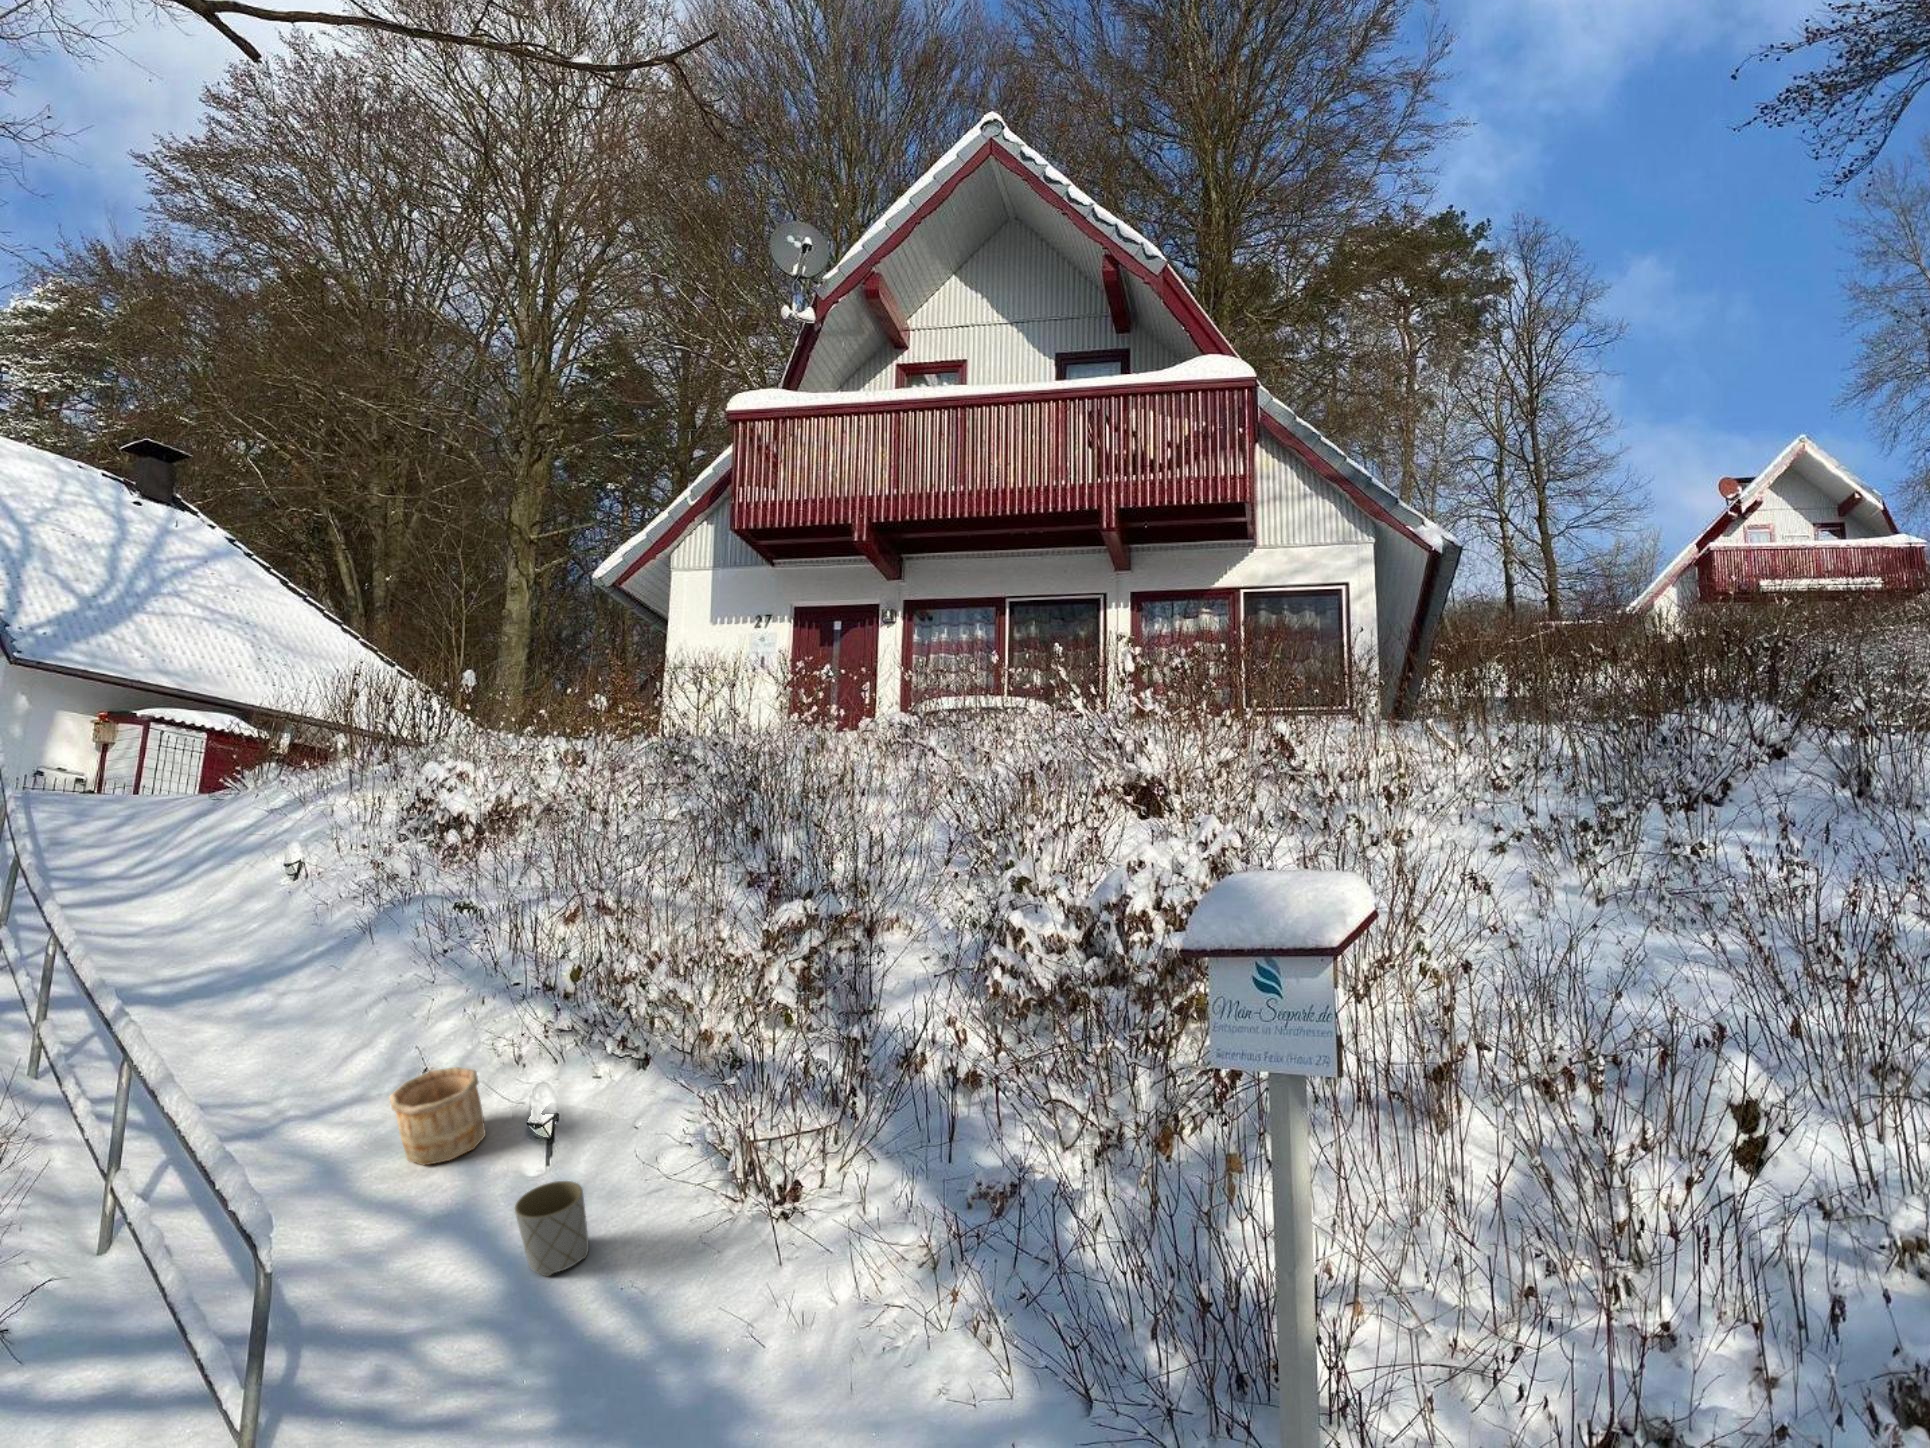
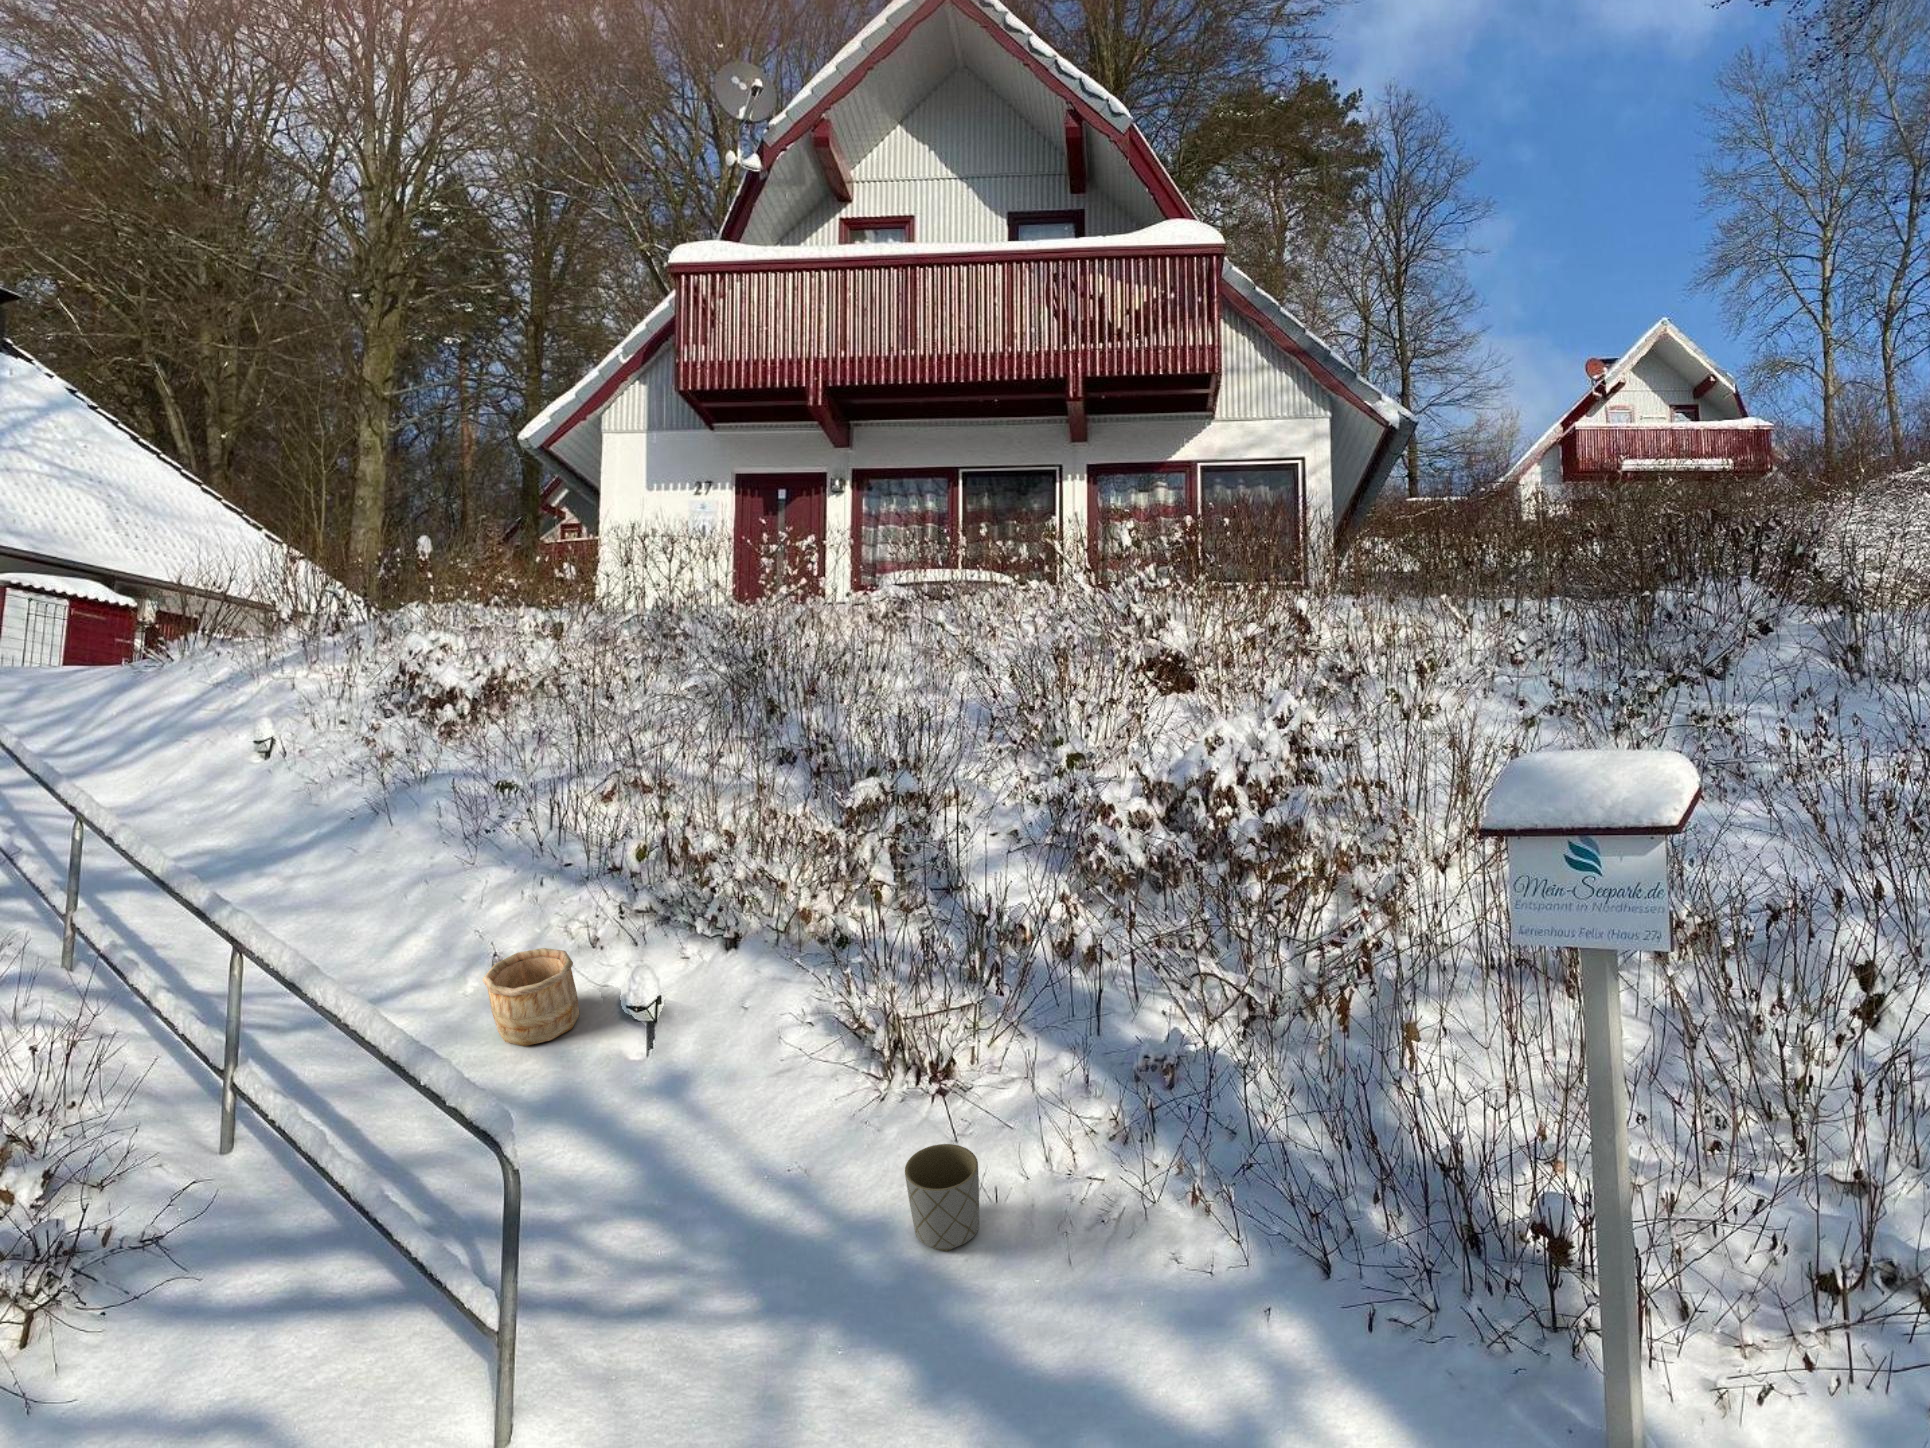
planter: present [515,1181,589,1276] -> present [905,1144,979,1251]

